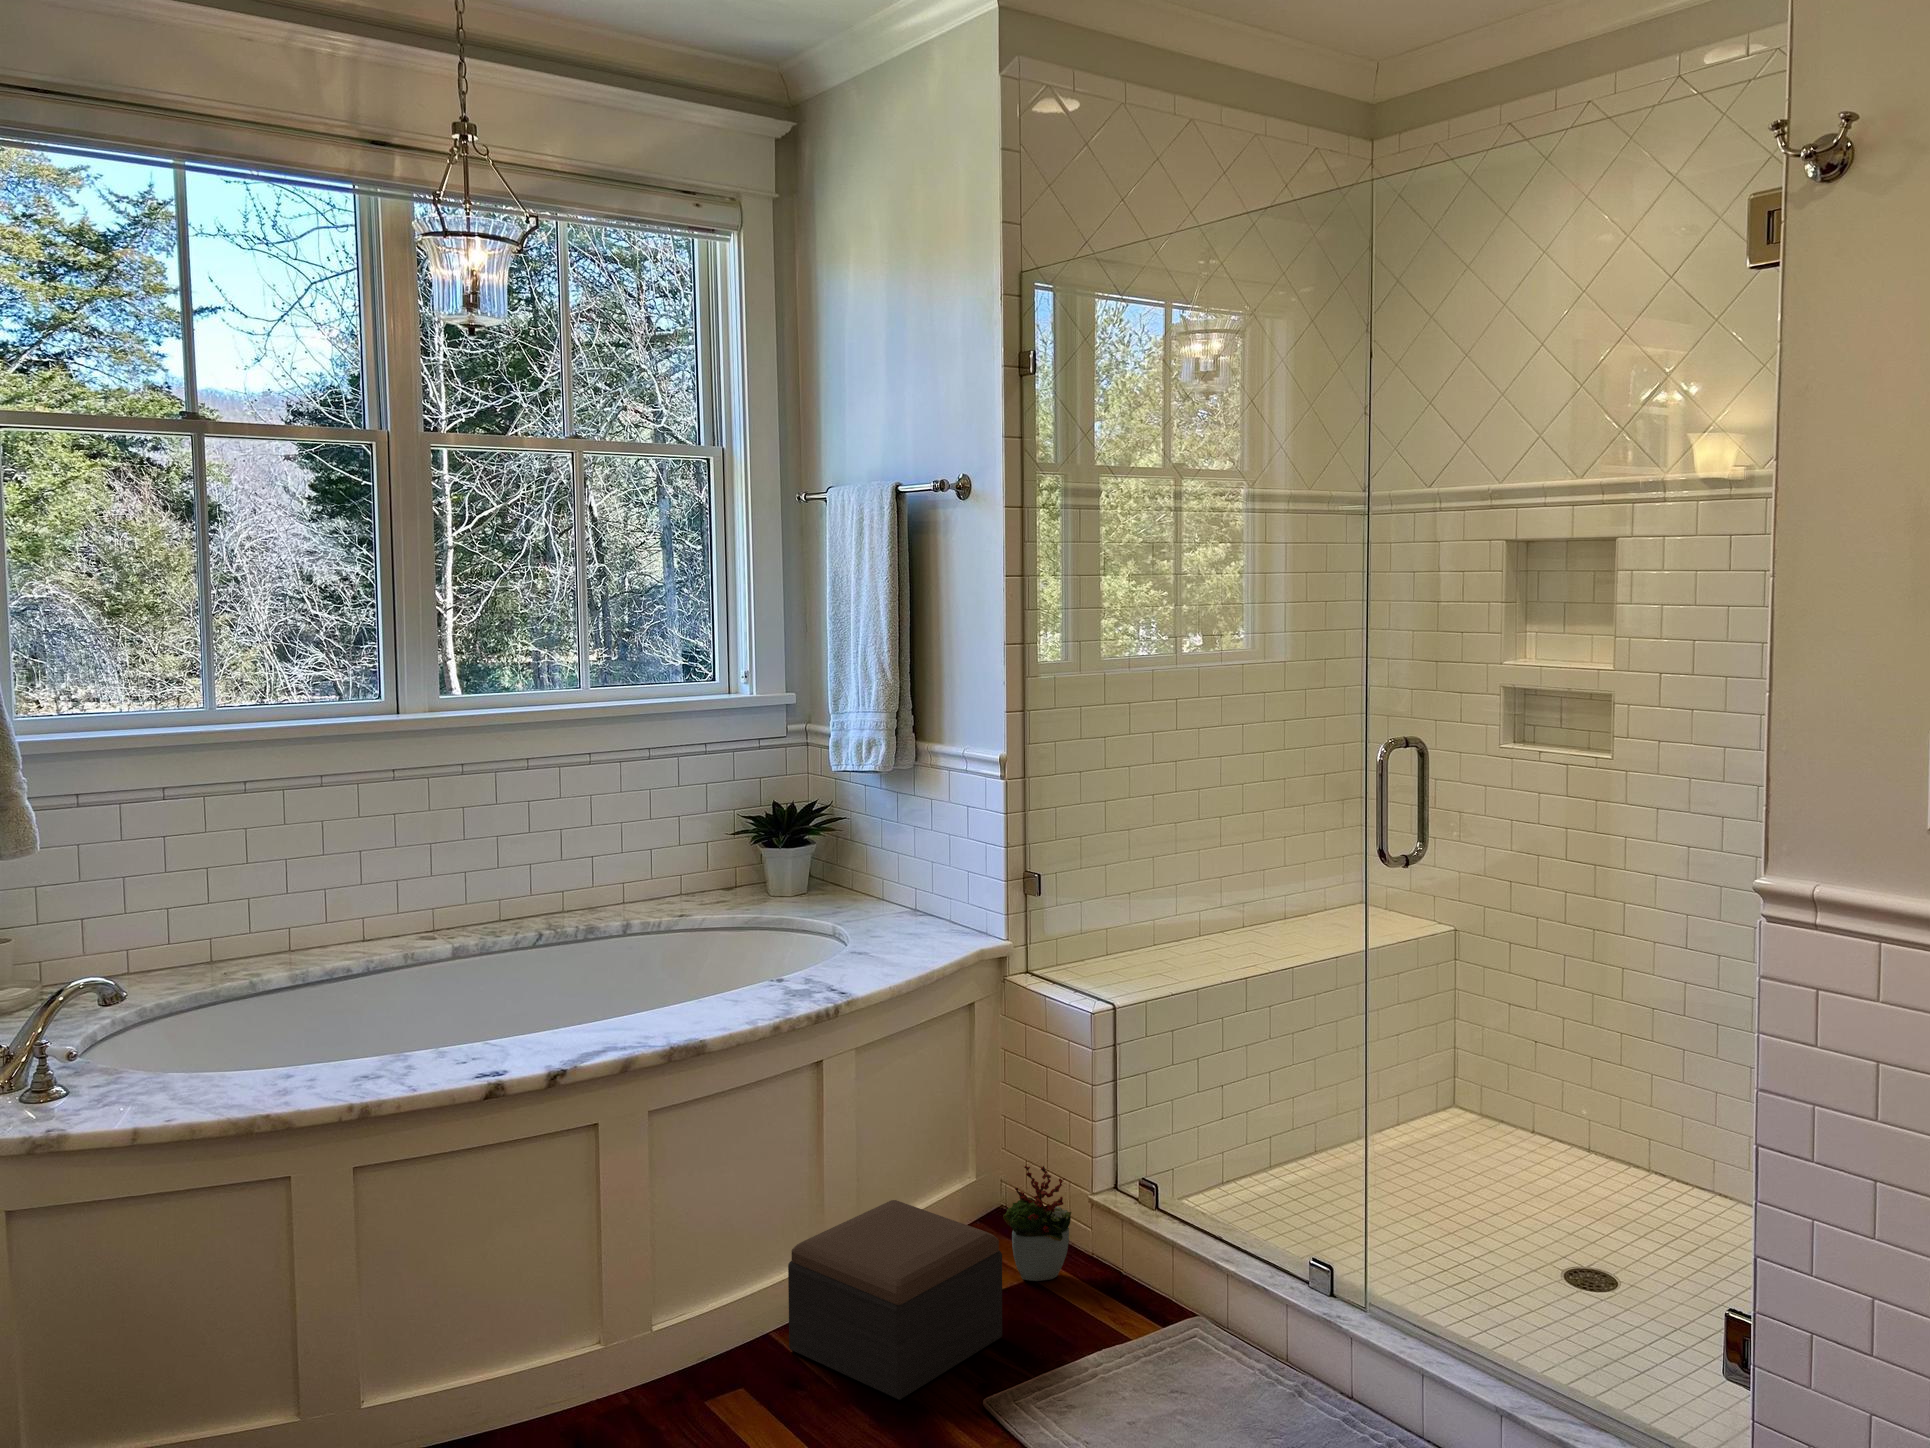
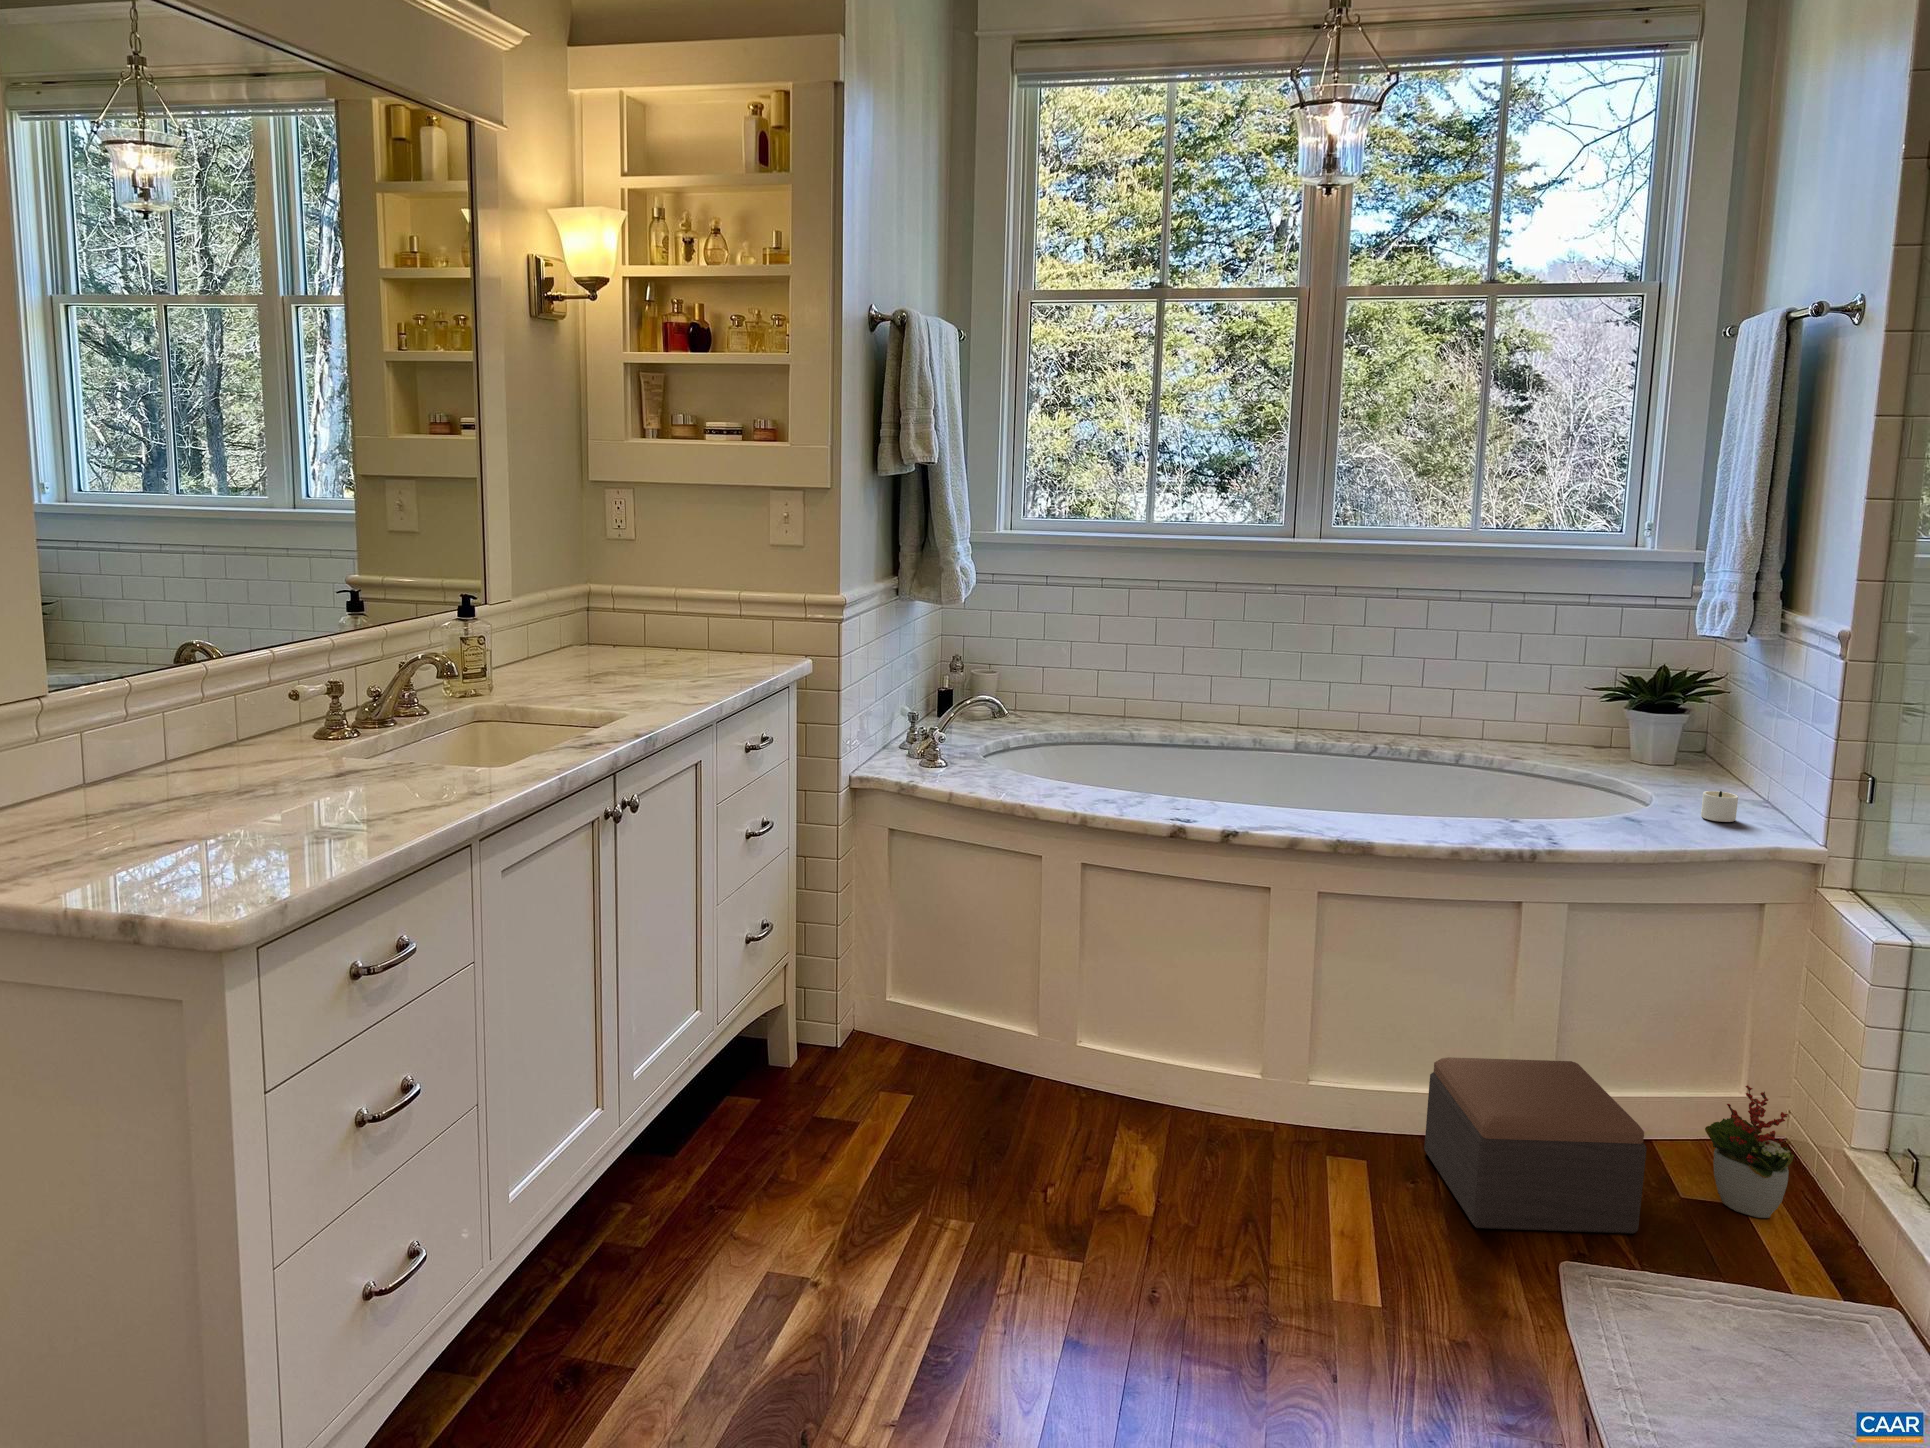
candle: none [895,910,936,939] -> present [1701,791,1738,822]

